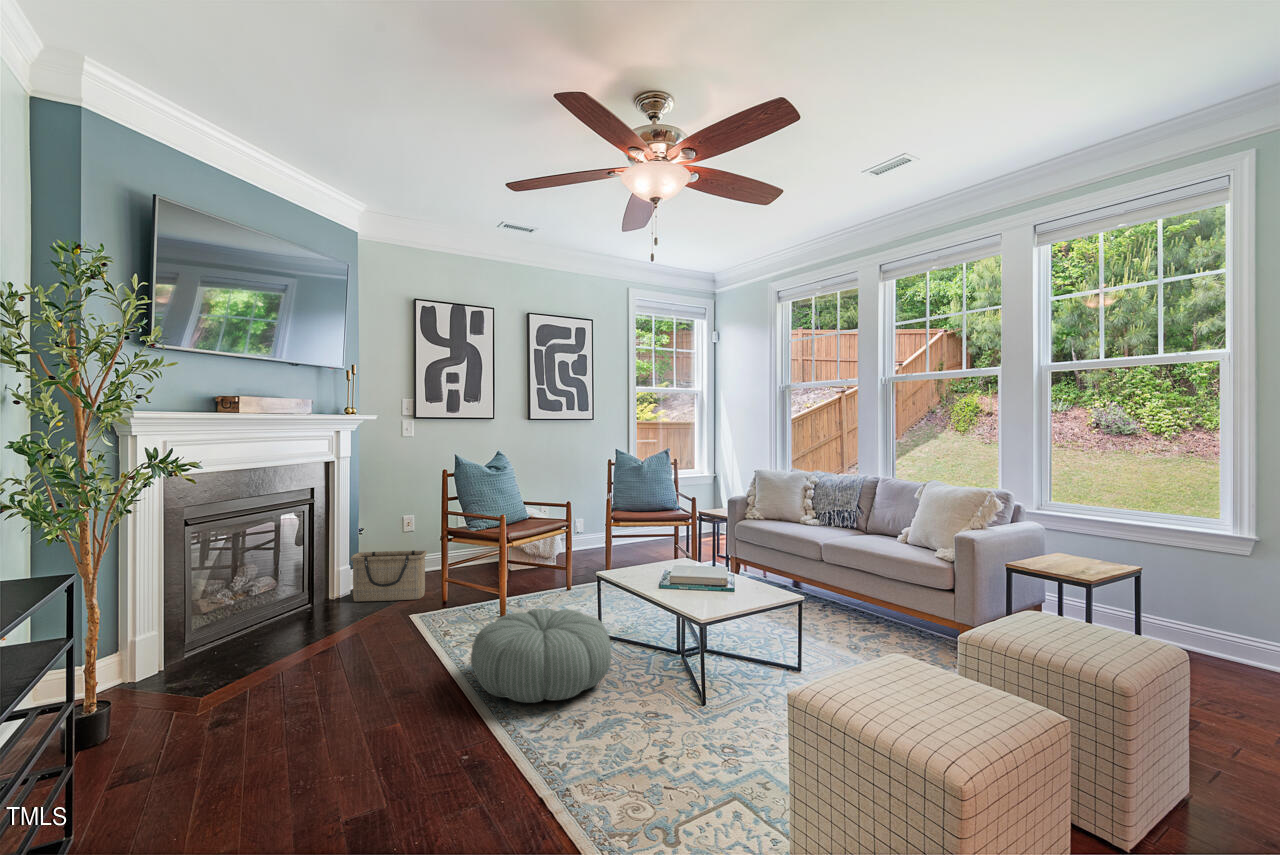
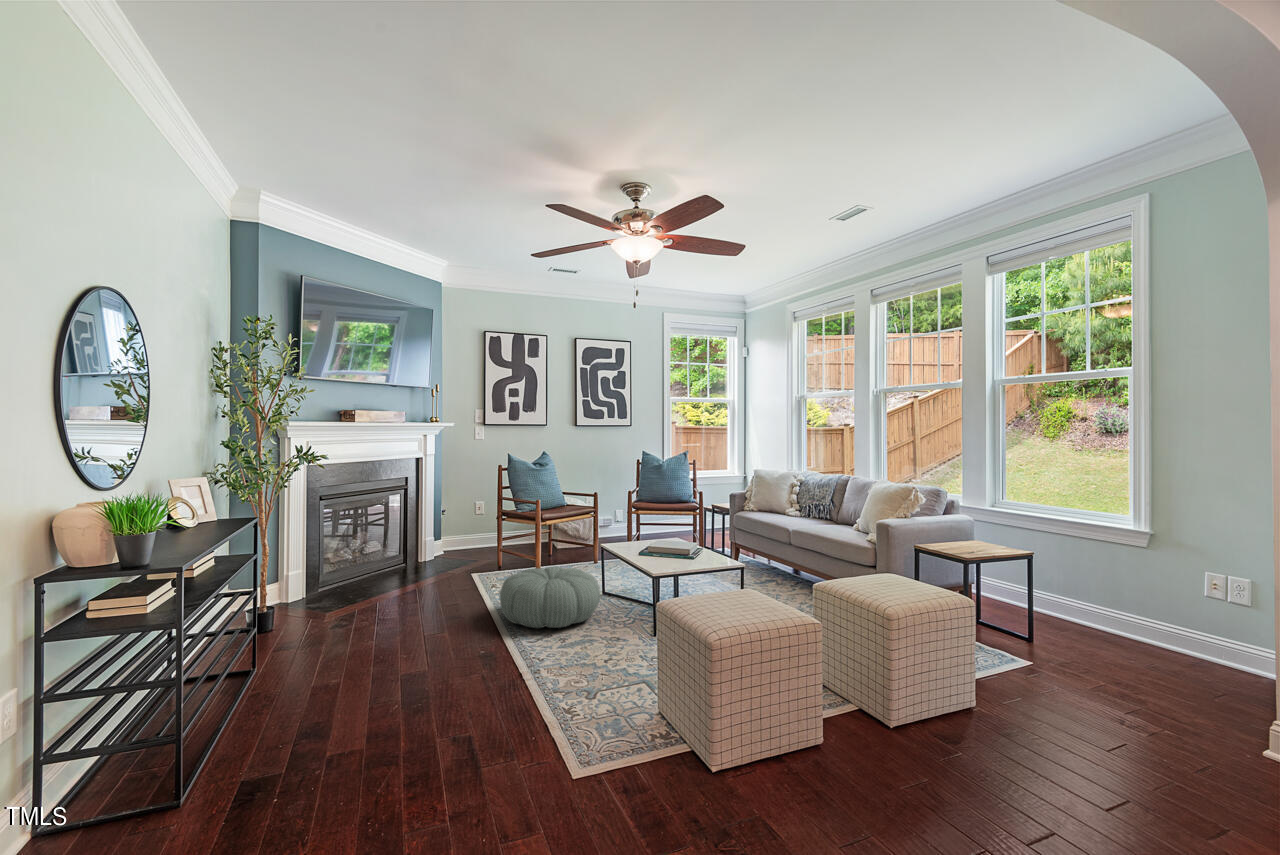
basket: present [351,550,427,602] -> none [435,526,490,563]

